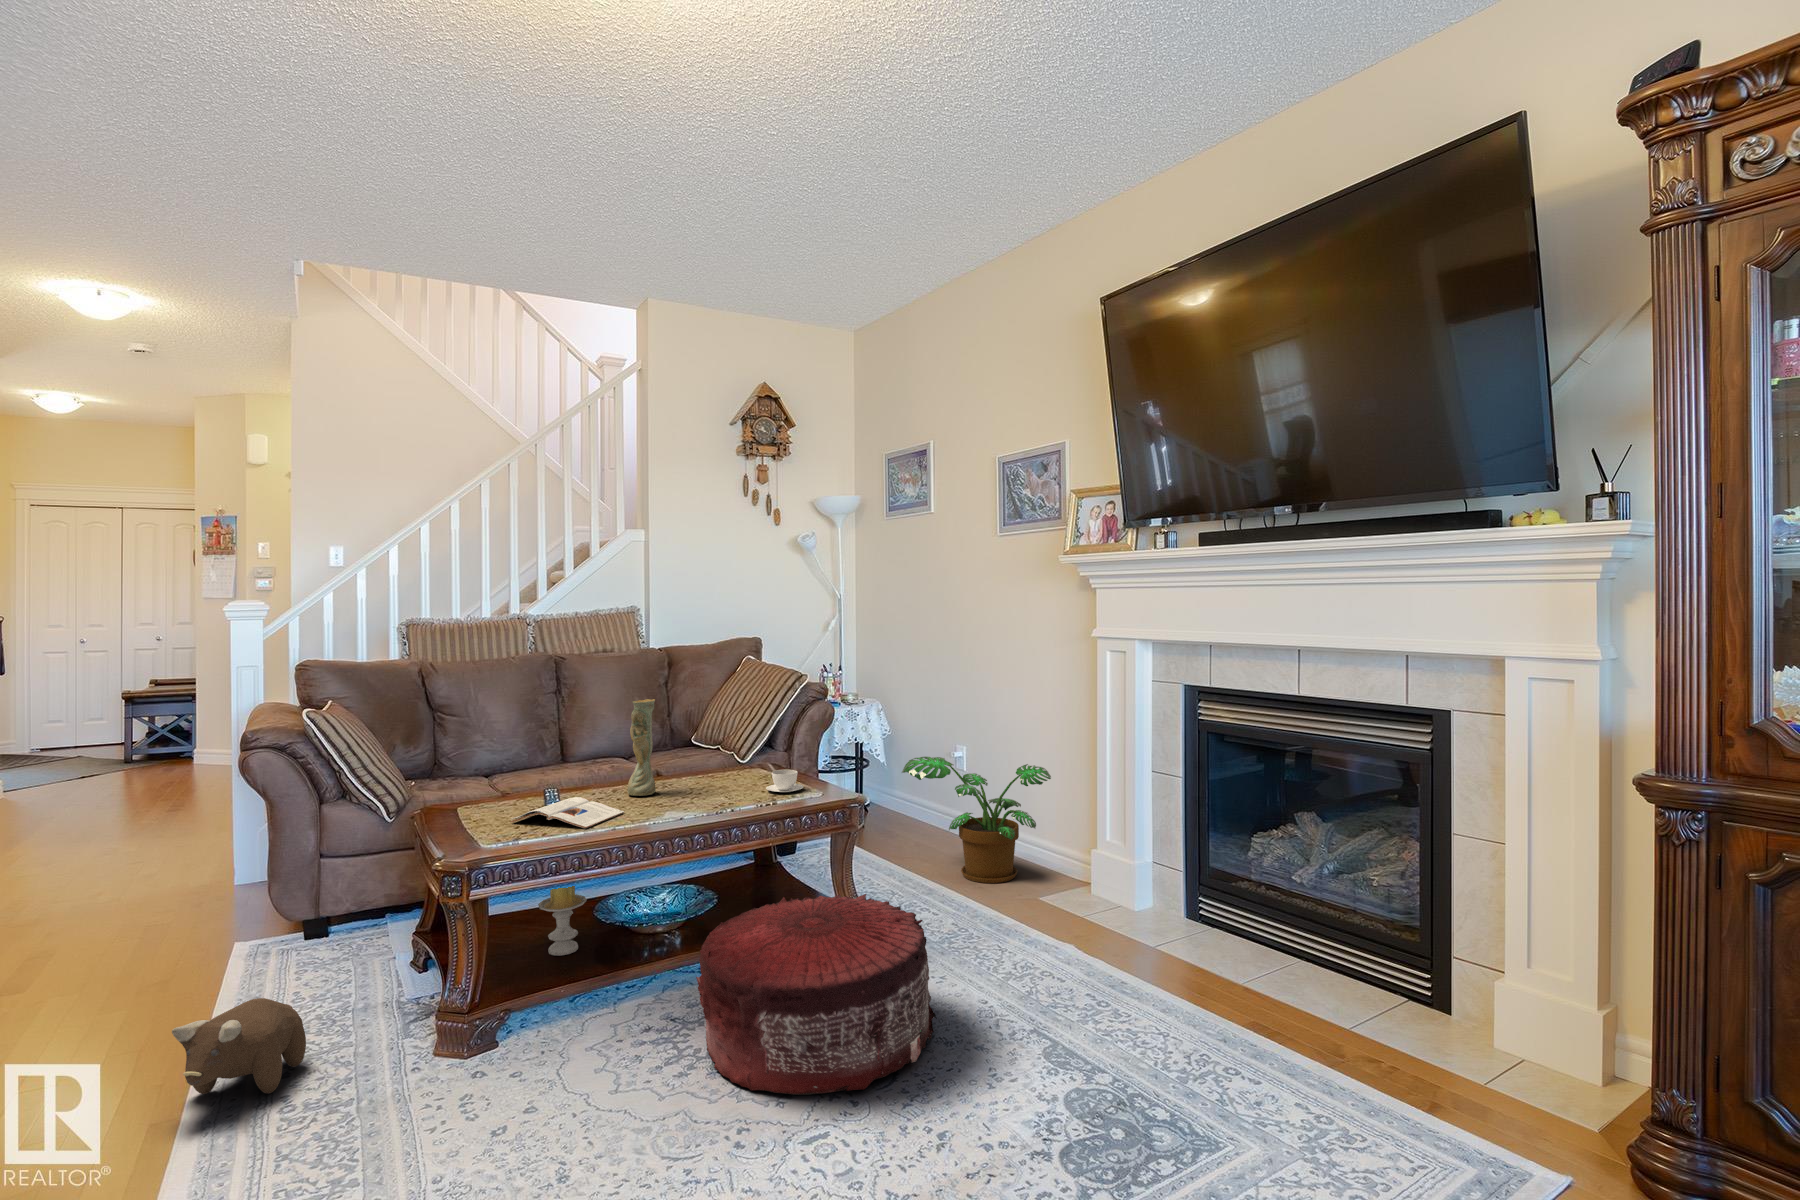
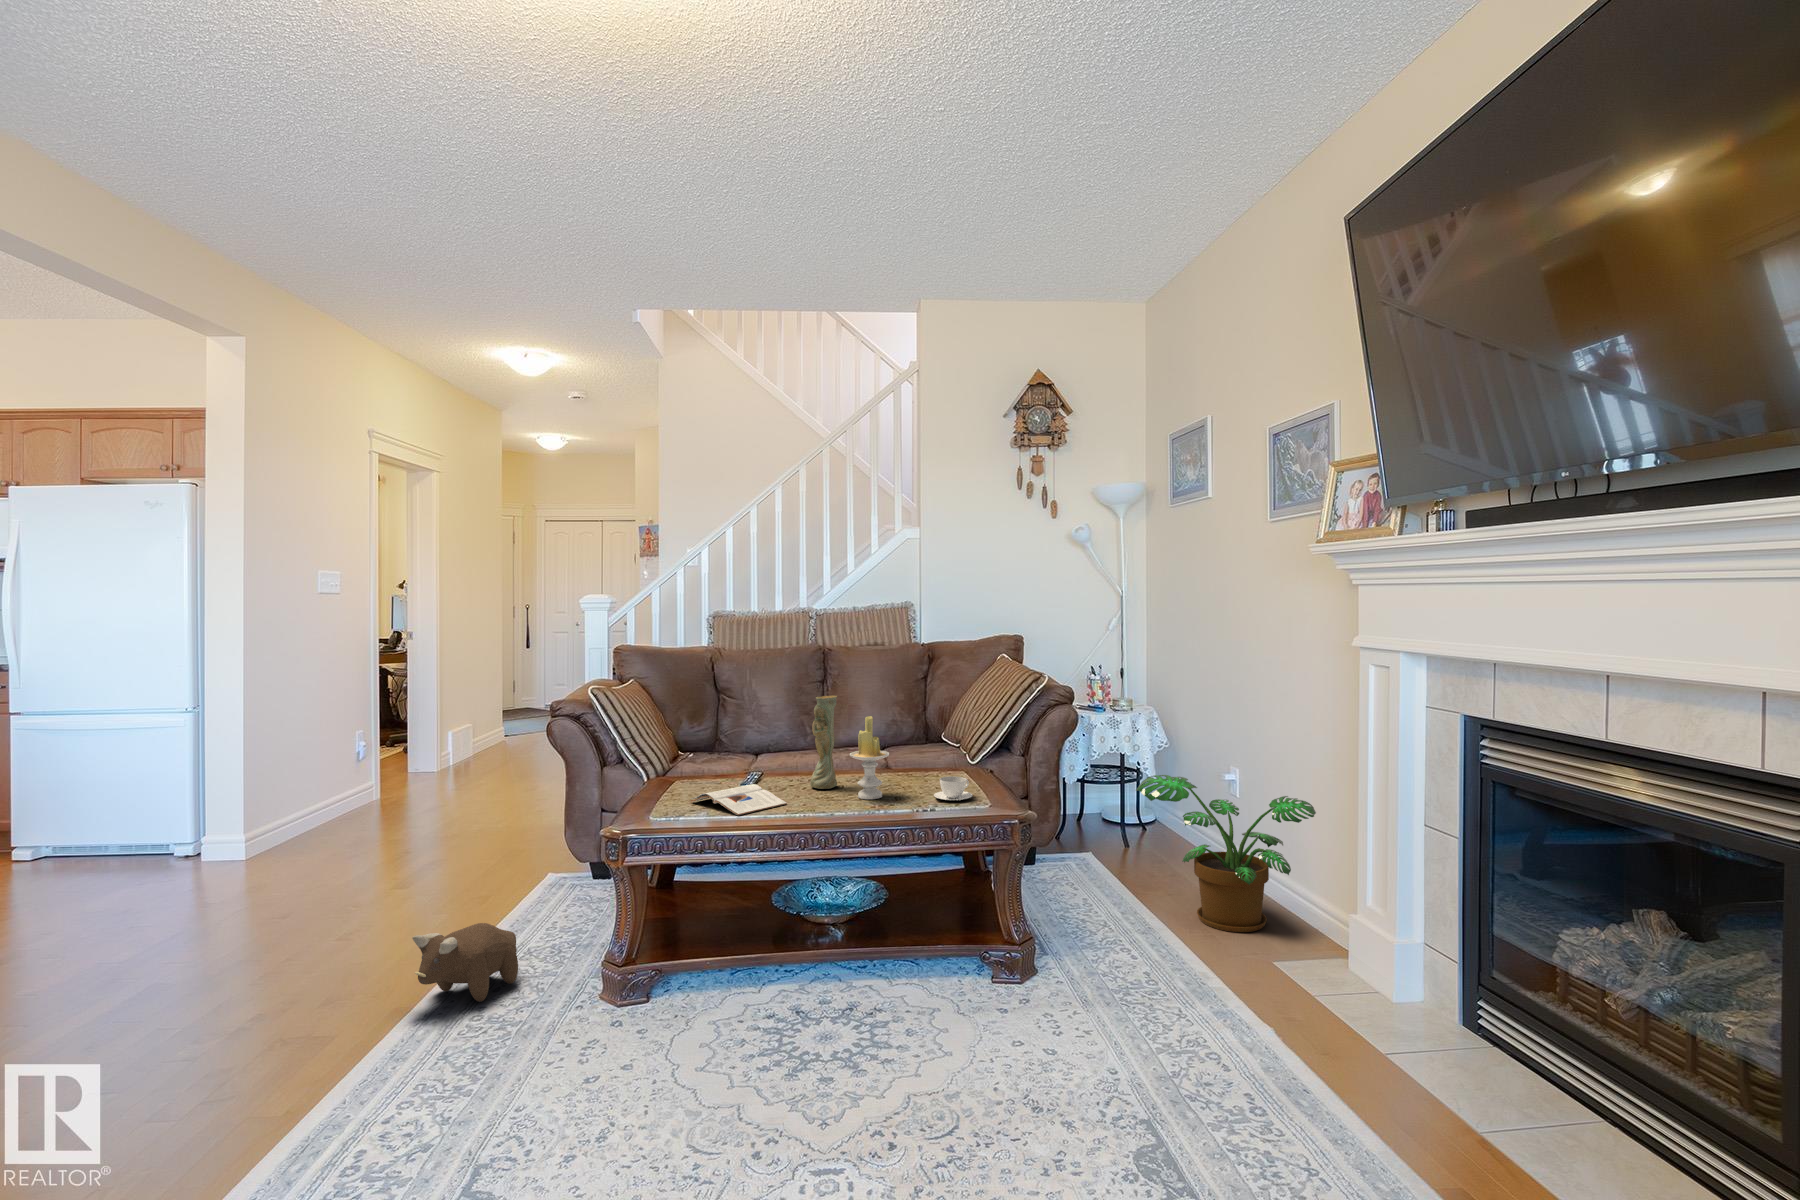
candle: present [538,886,587,955] -> present [850,716,889,799]
pouf: present [696,894,937,1095] -> none [788,910,1037,1134]

